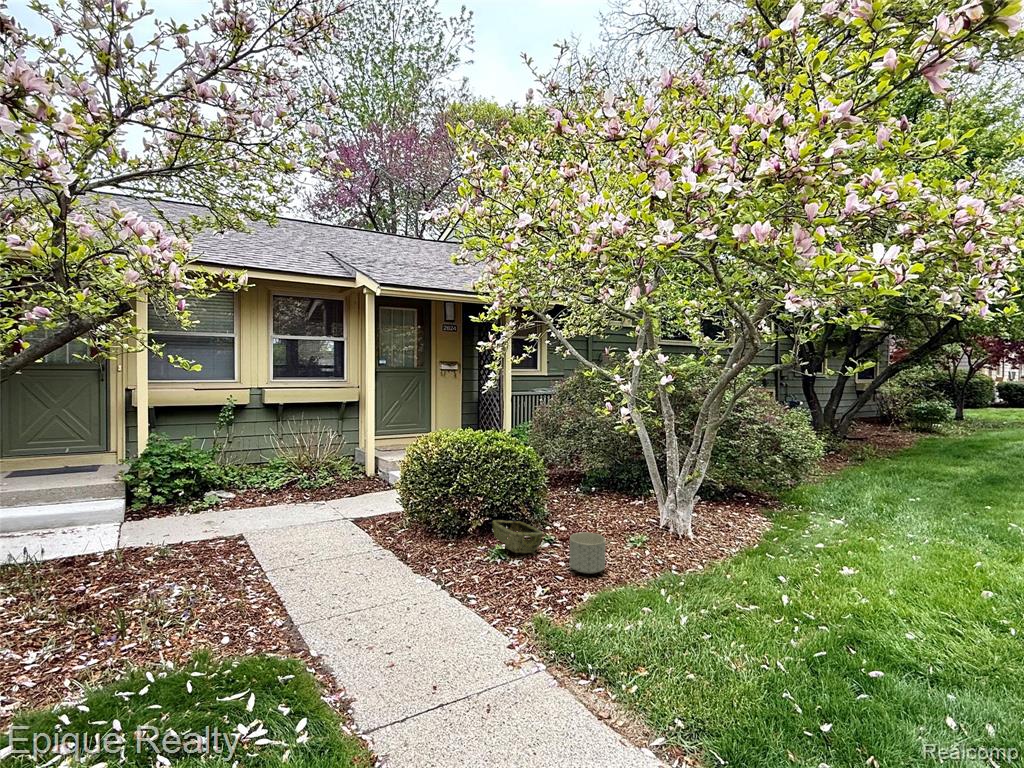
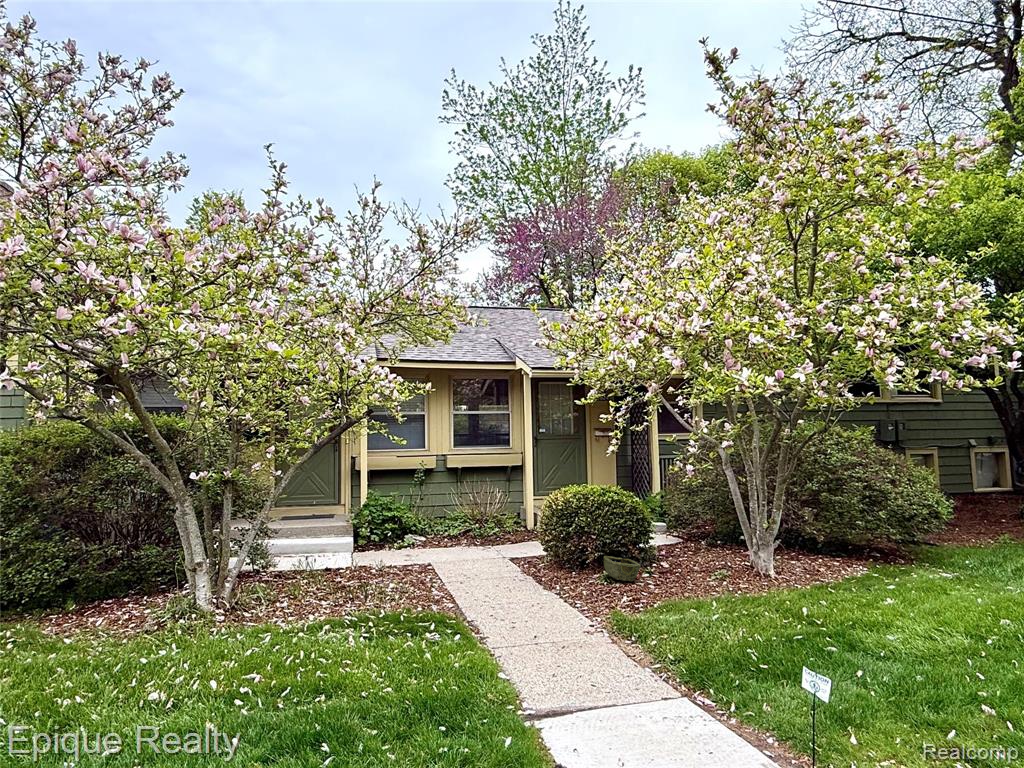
planter: present [569,532,606,574] -> none [652,563,682,595]

